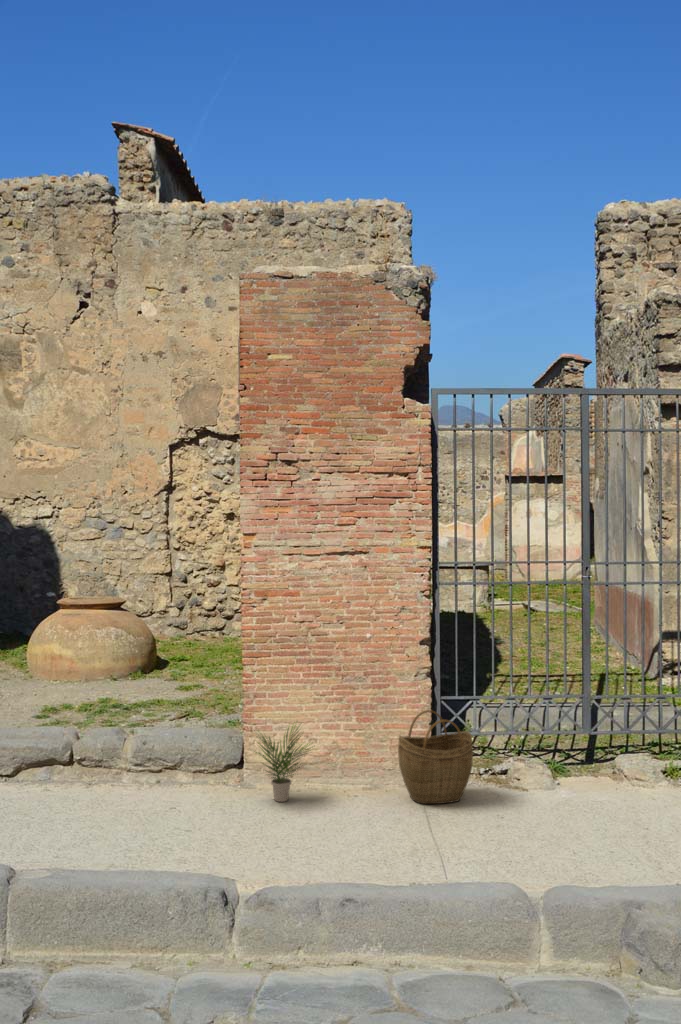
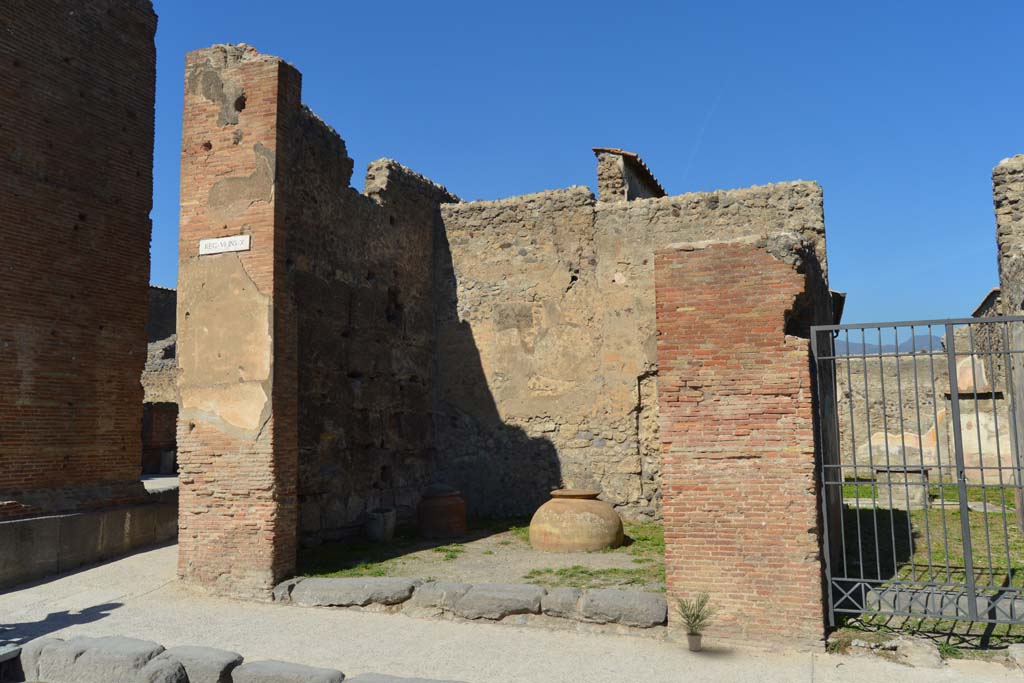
woven basket: present [398,710,473,804] -> none [790,587,856,667]

